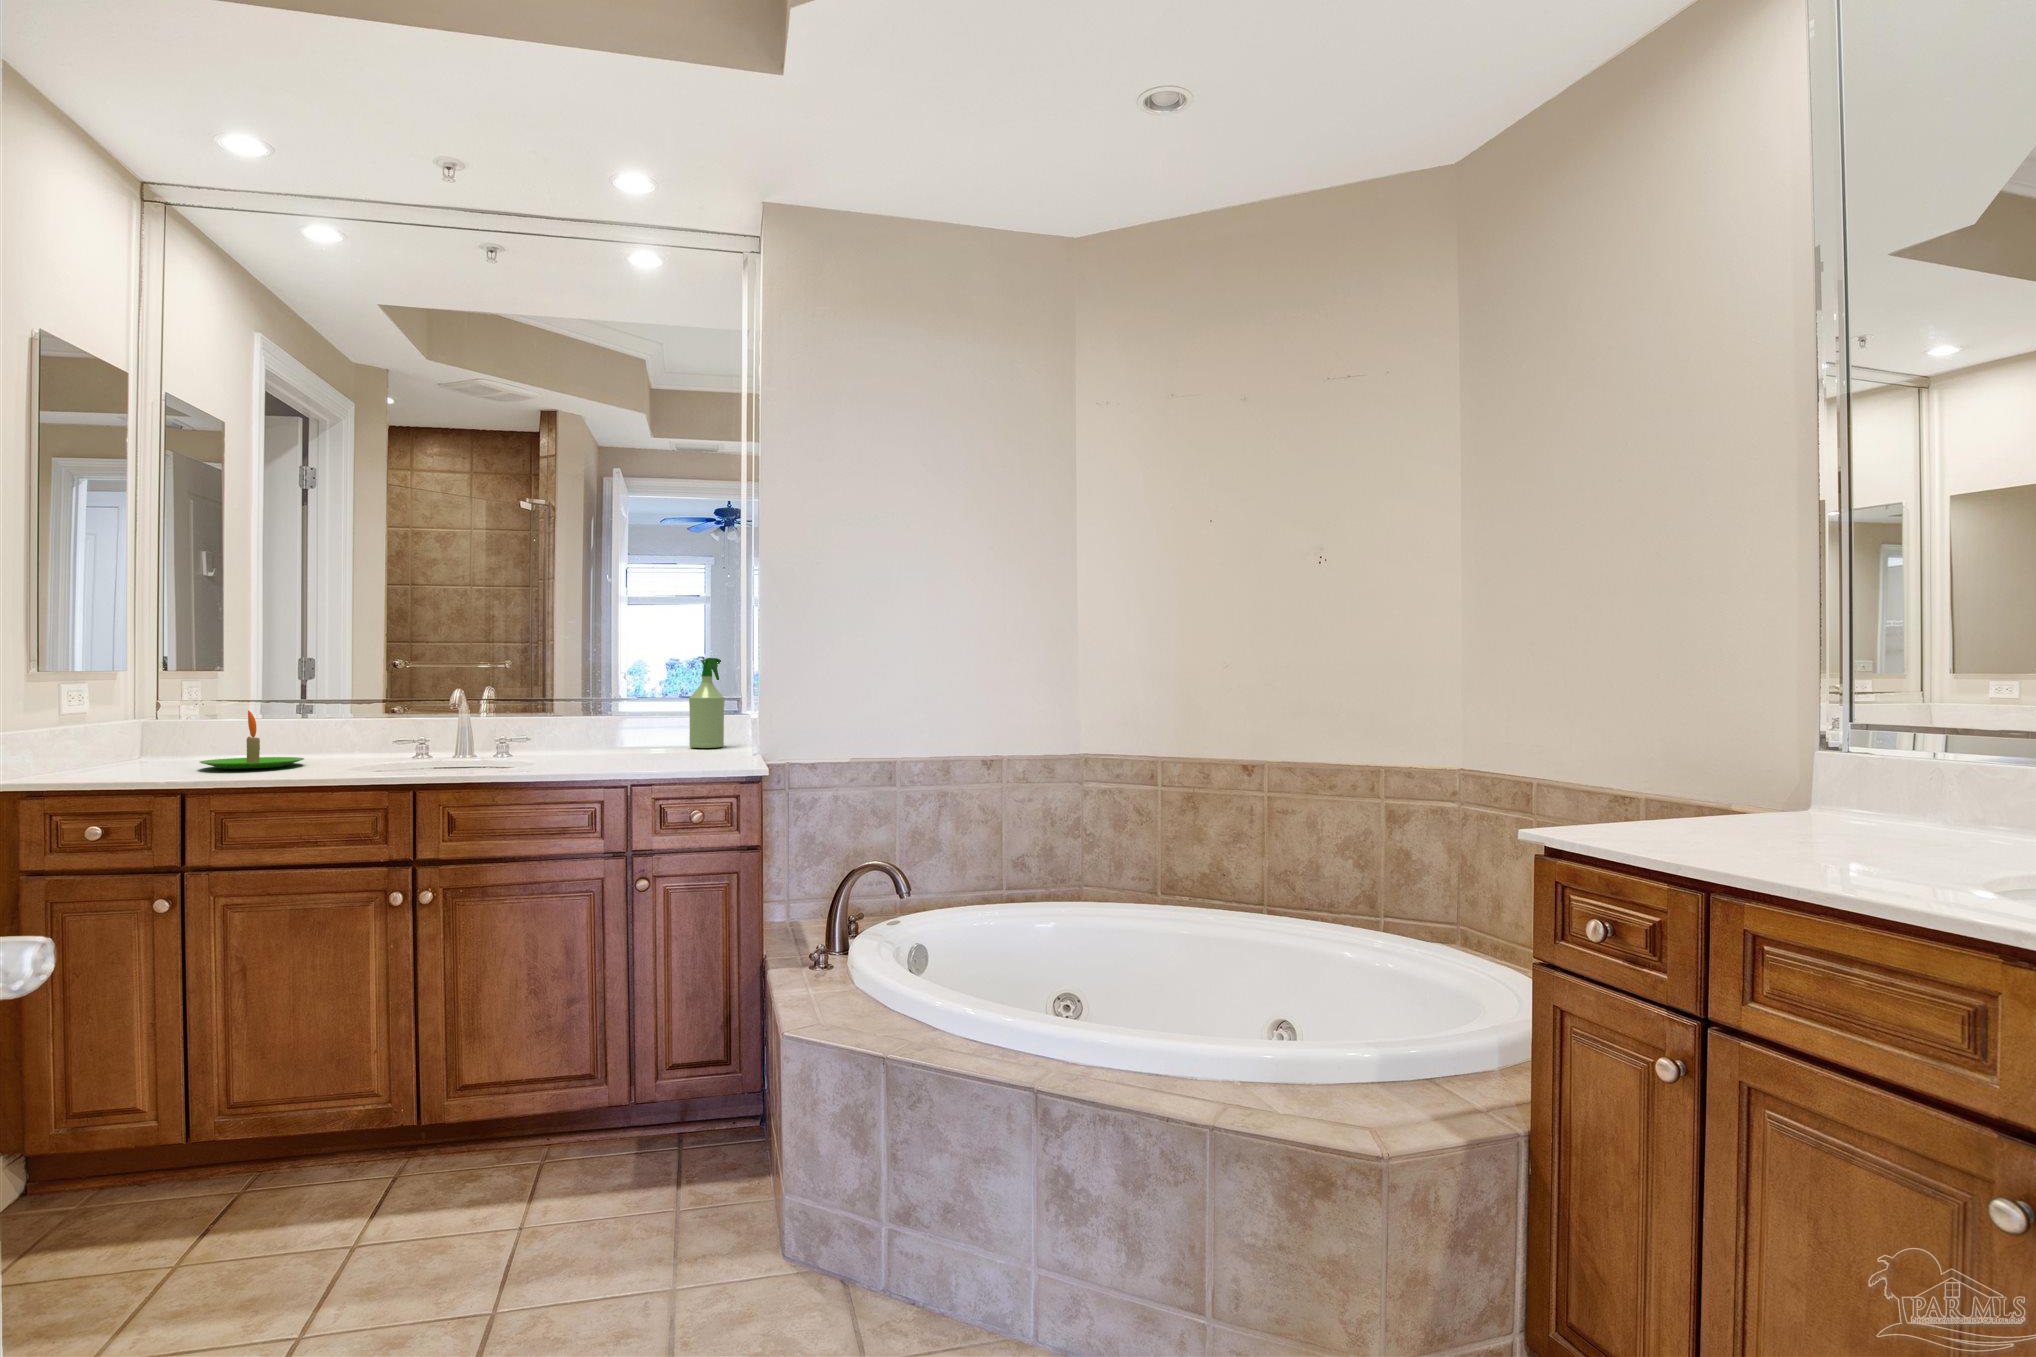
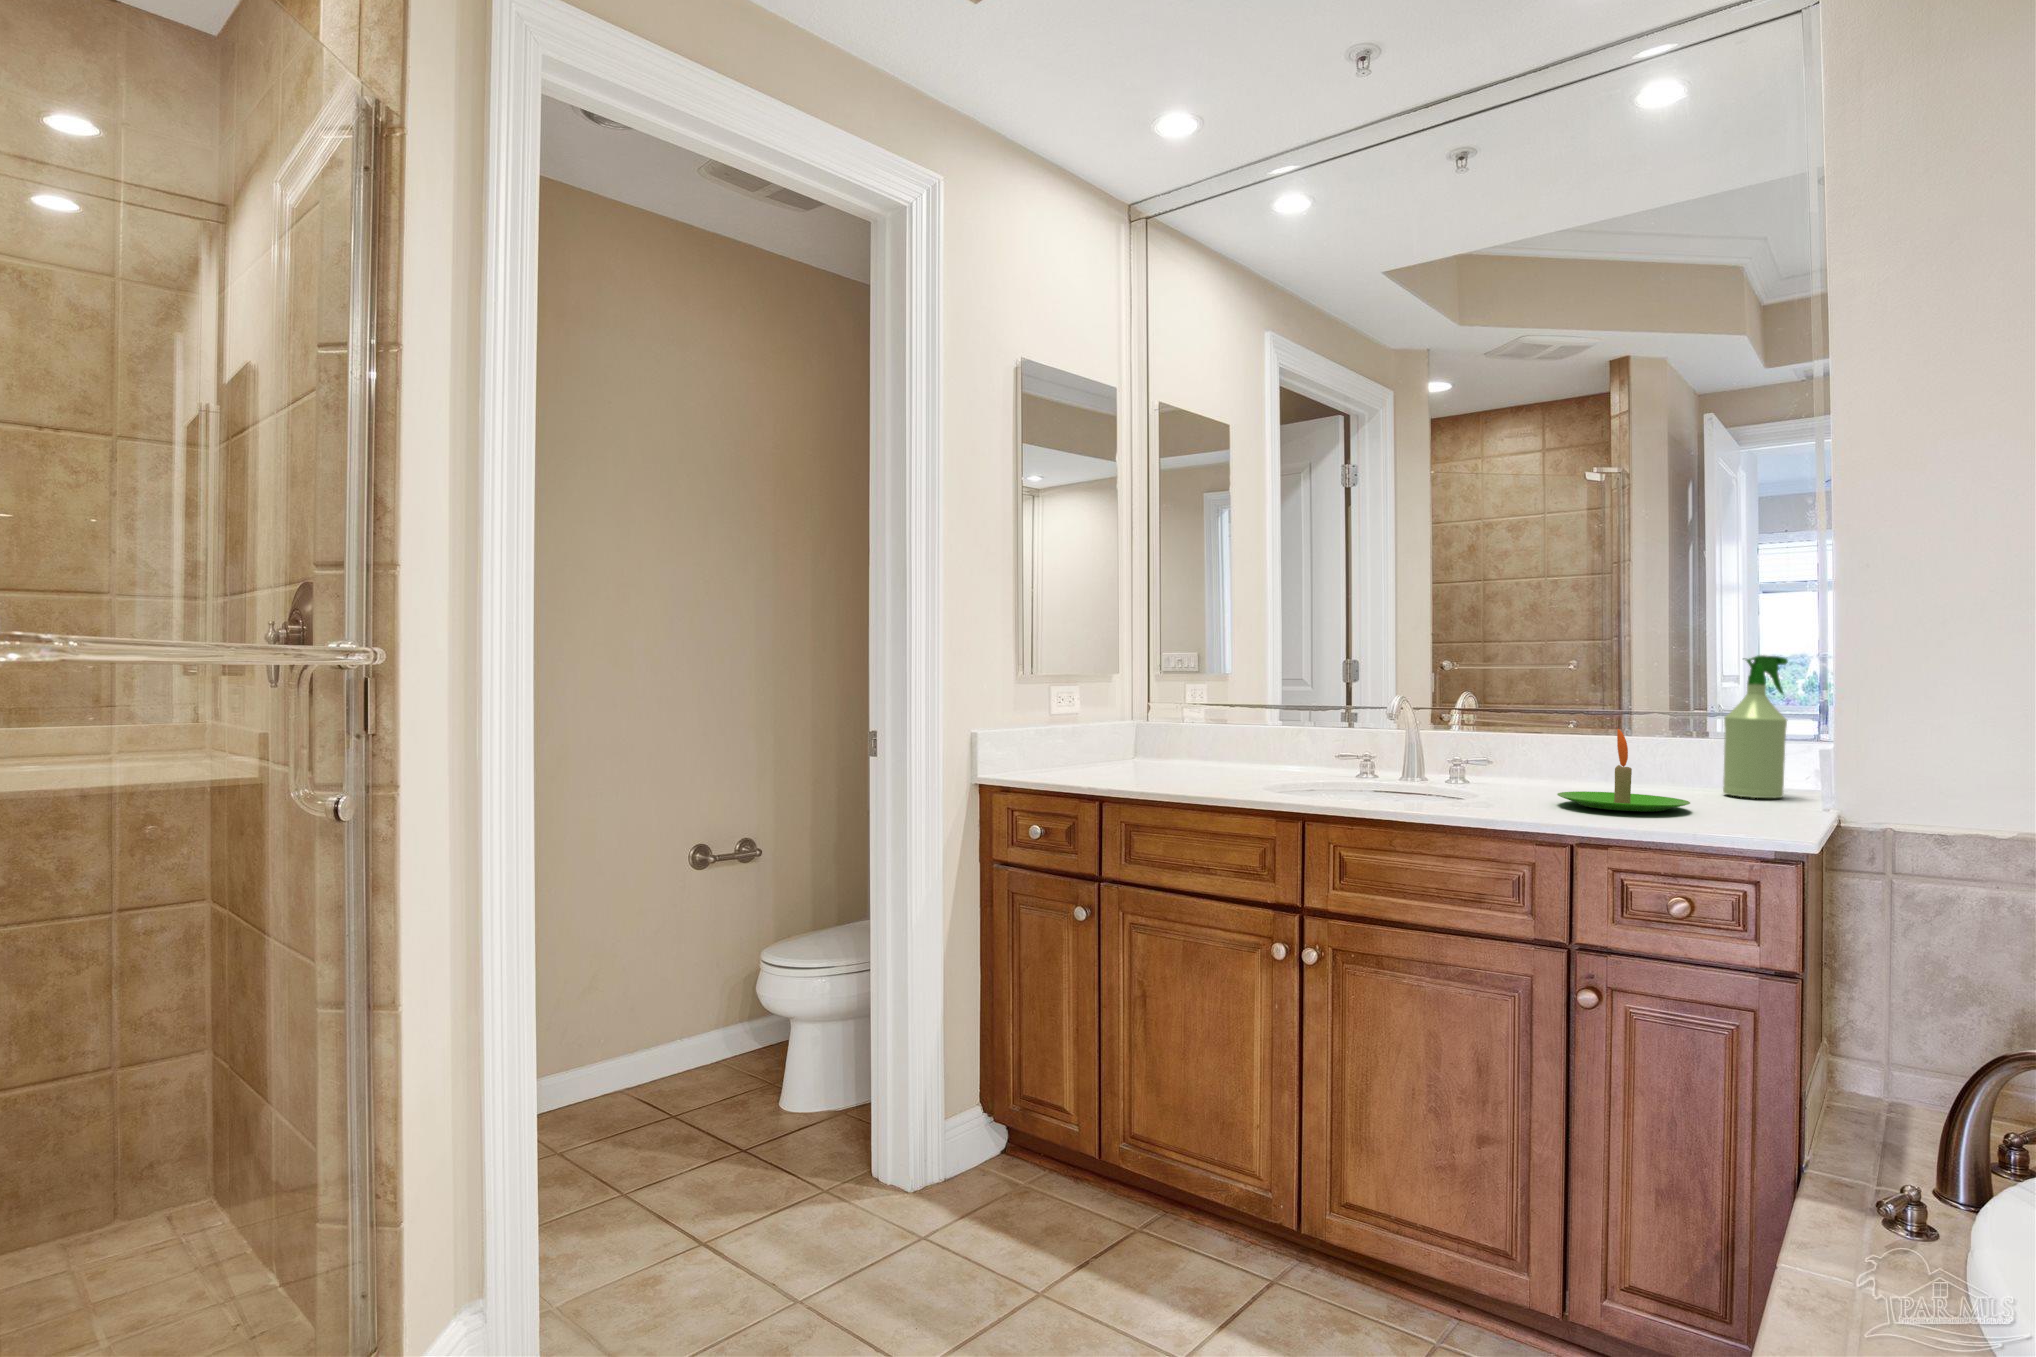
candle: present [200,710,304,769] -> present [1557,729,1690,812]

